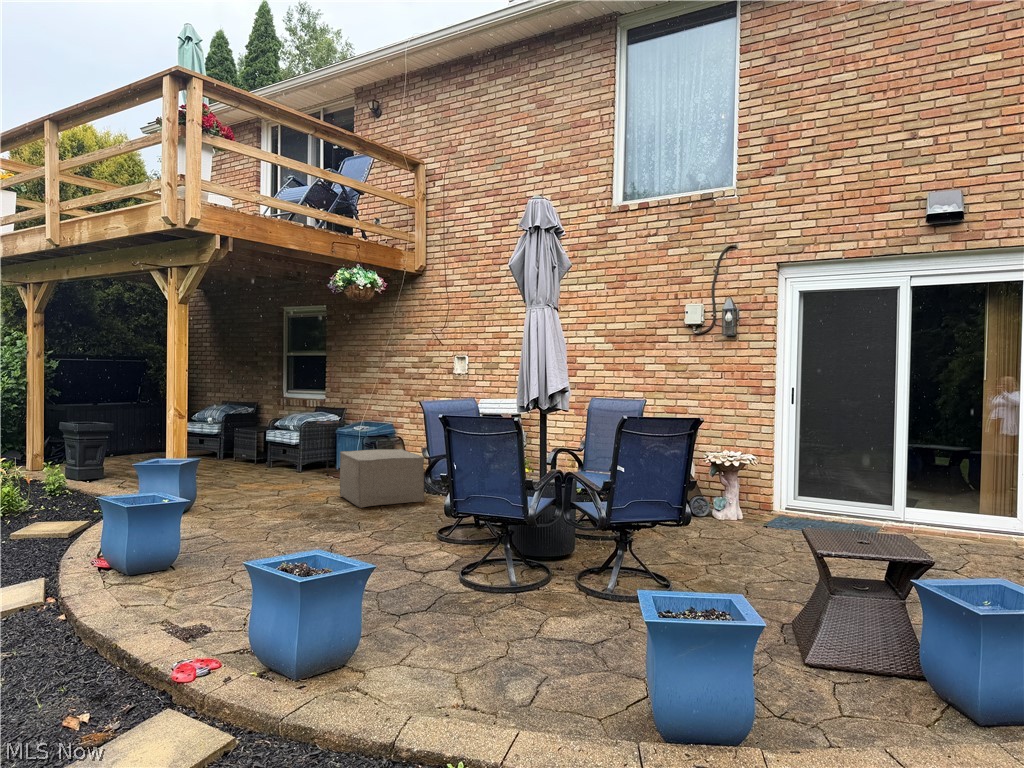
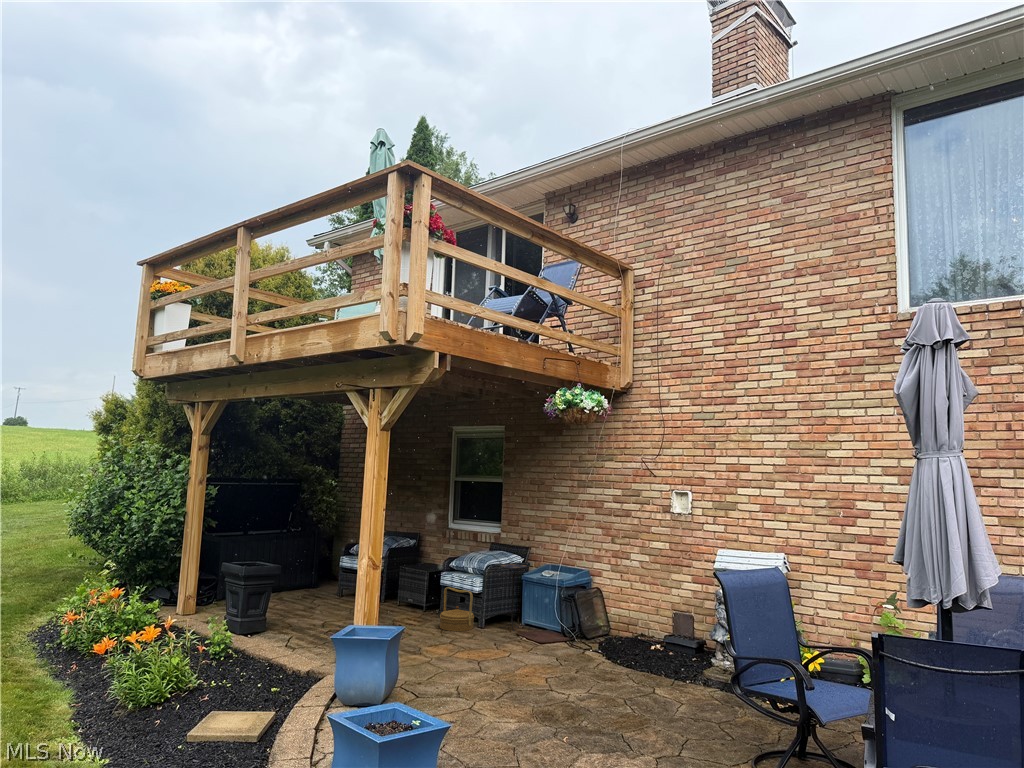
woven basket: none [264,442,295,476] -> present [440,587,474,631]
ottoman: present [340,449,424,508] -> none [555,611,672,697]

